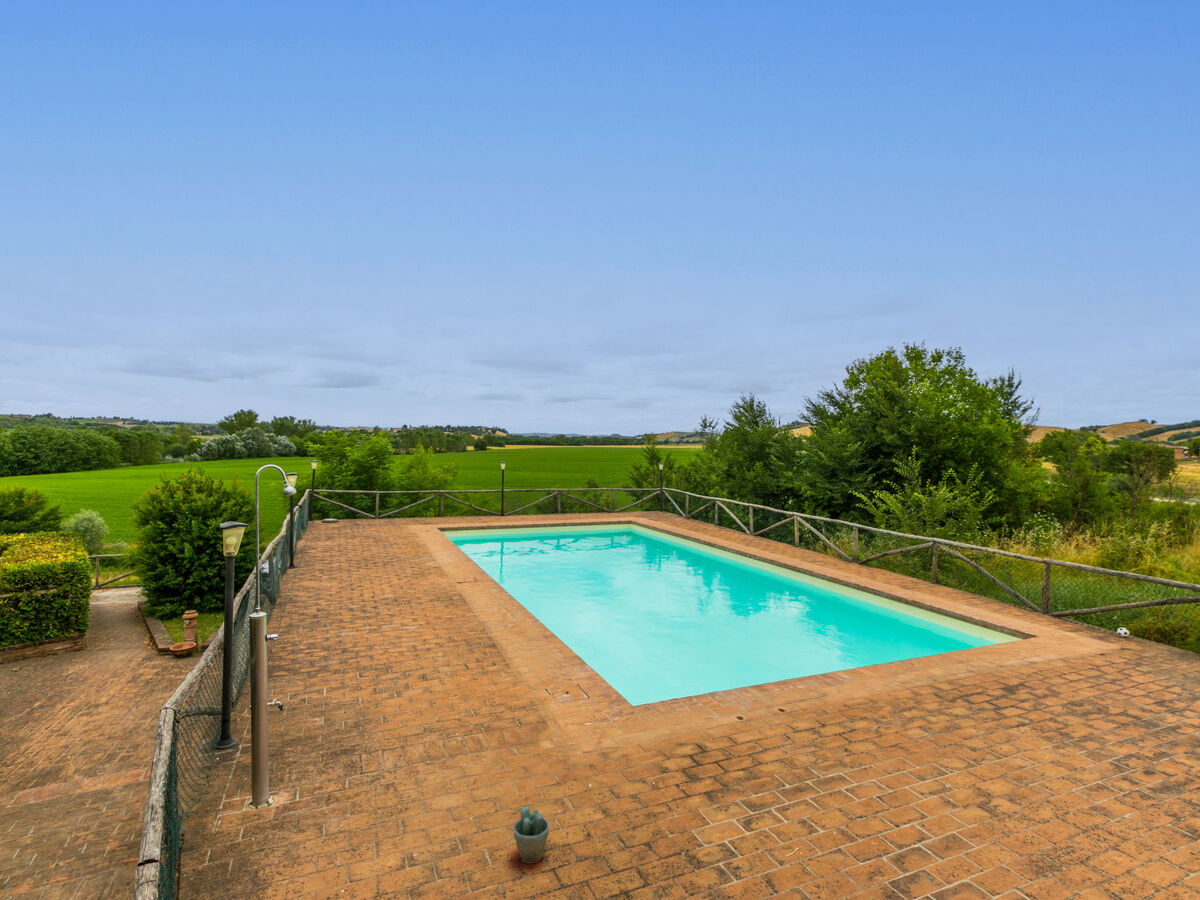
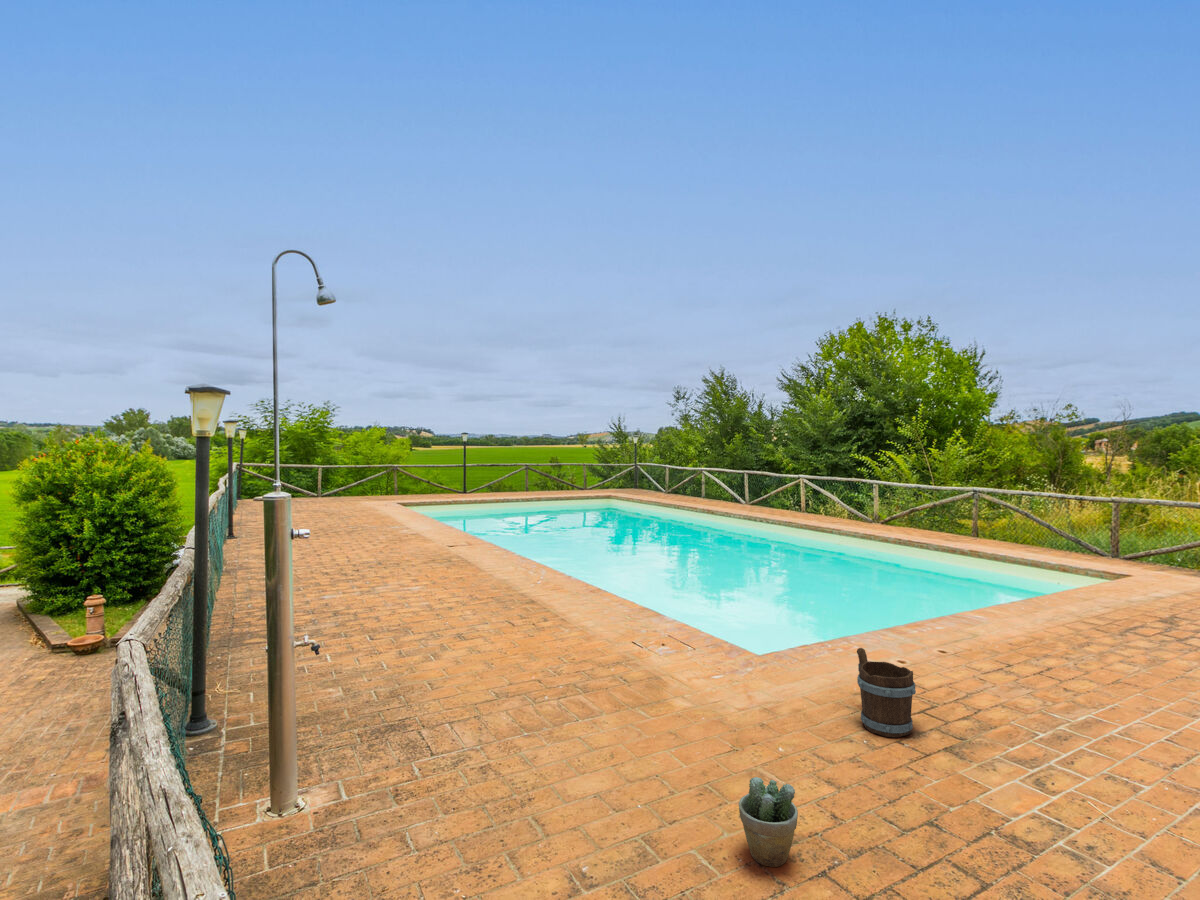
bucket: none [662,711,703,781] -> present [857,648,916,738]

